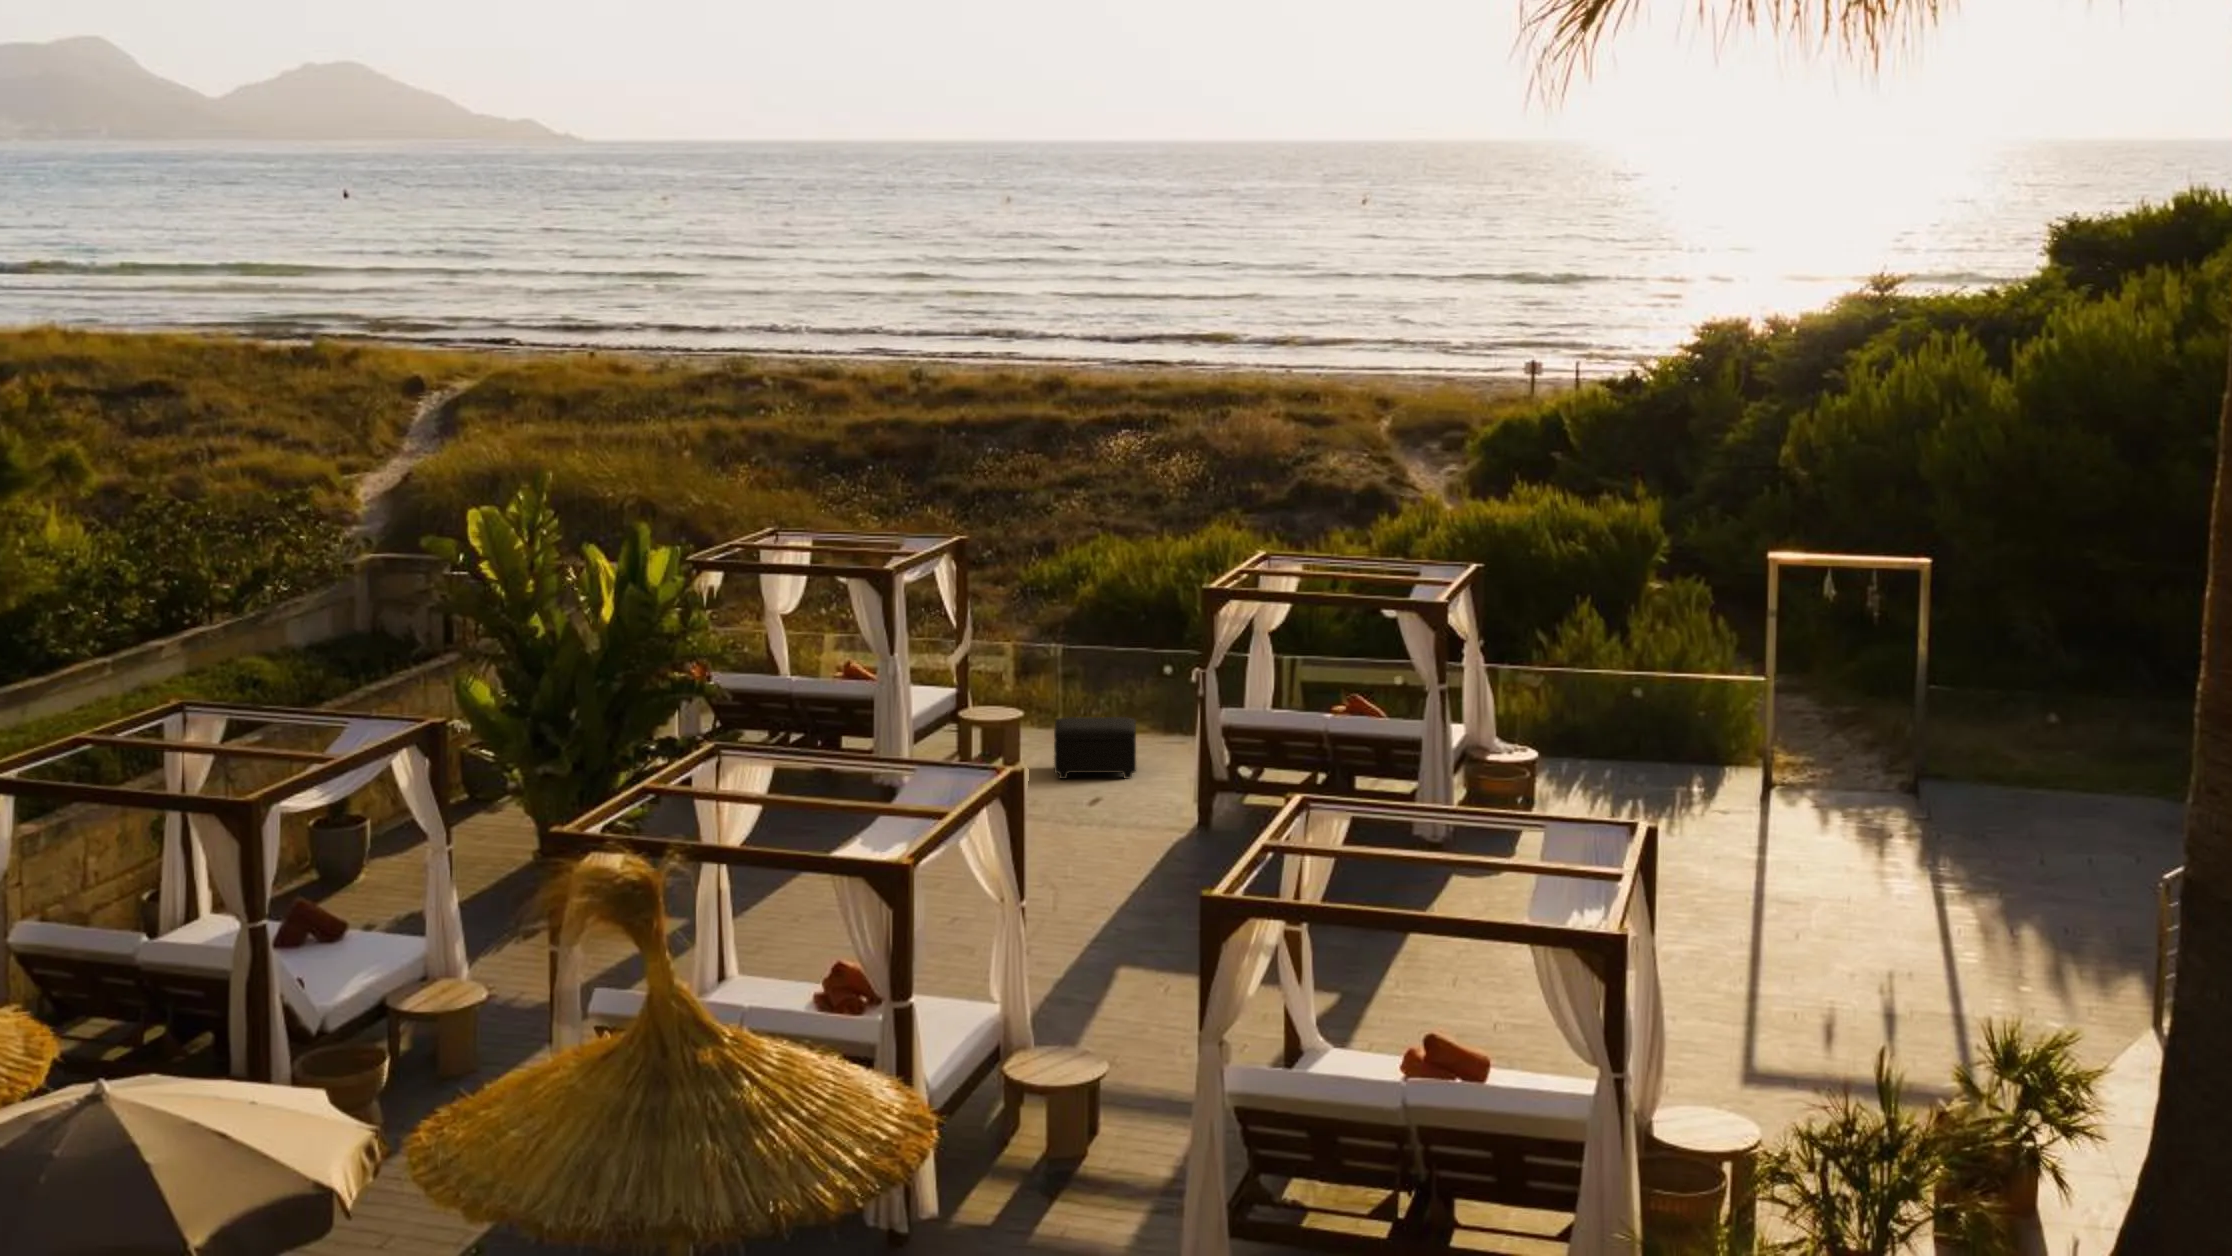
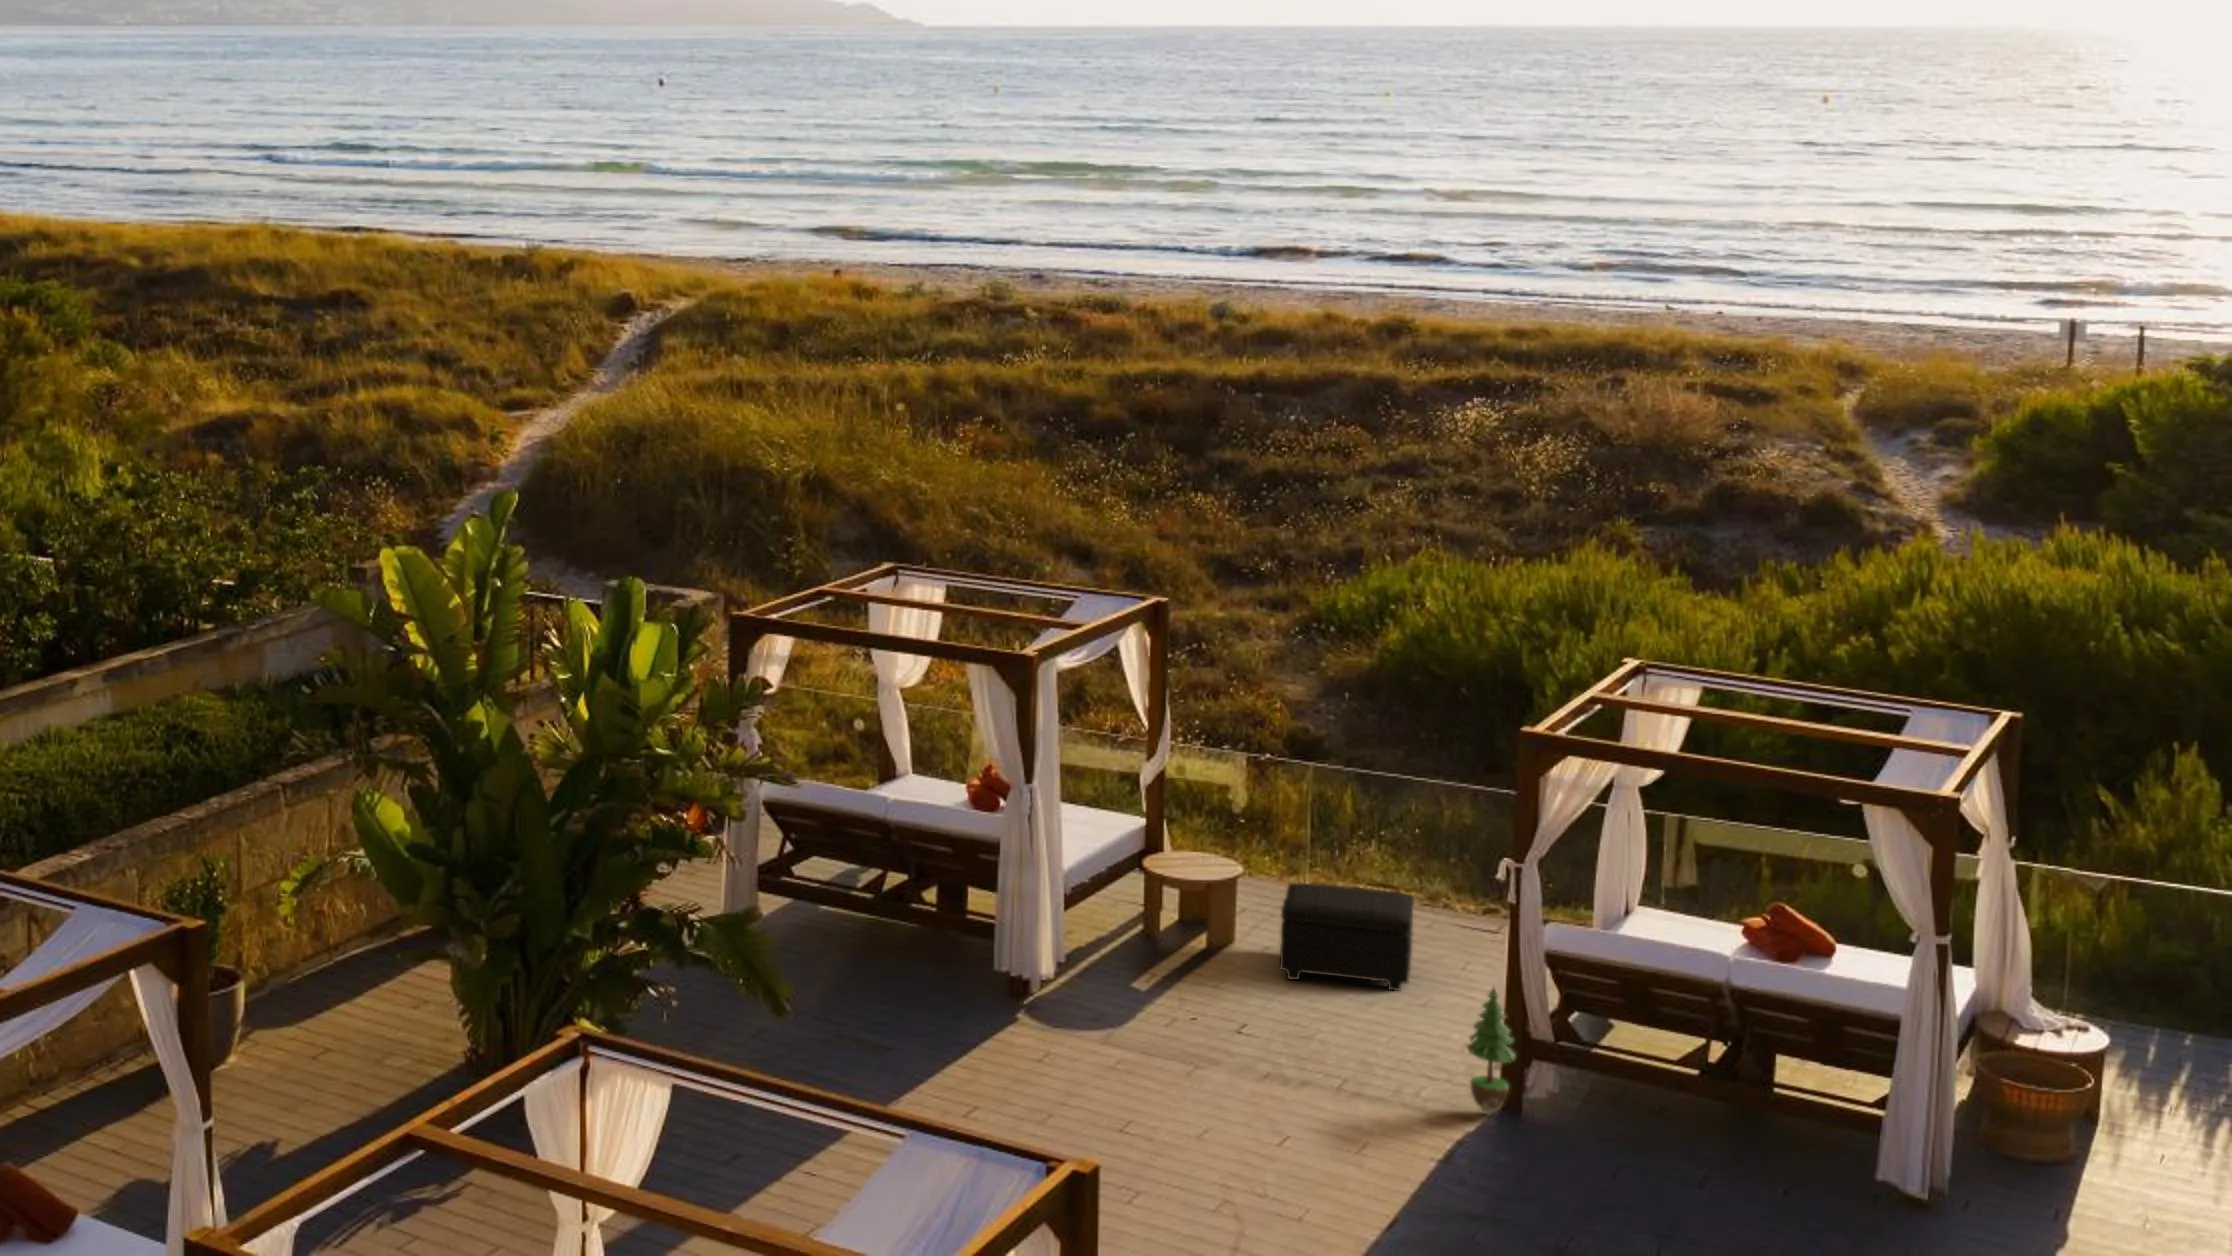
potted tree: none [1180,748,1209,829] -> present [1467,988,1515,1113]

